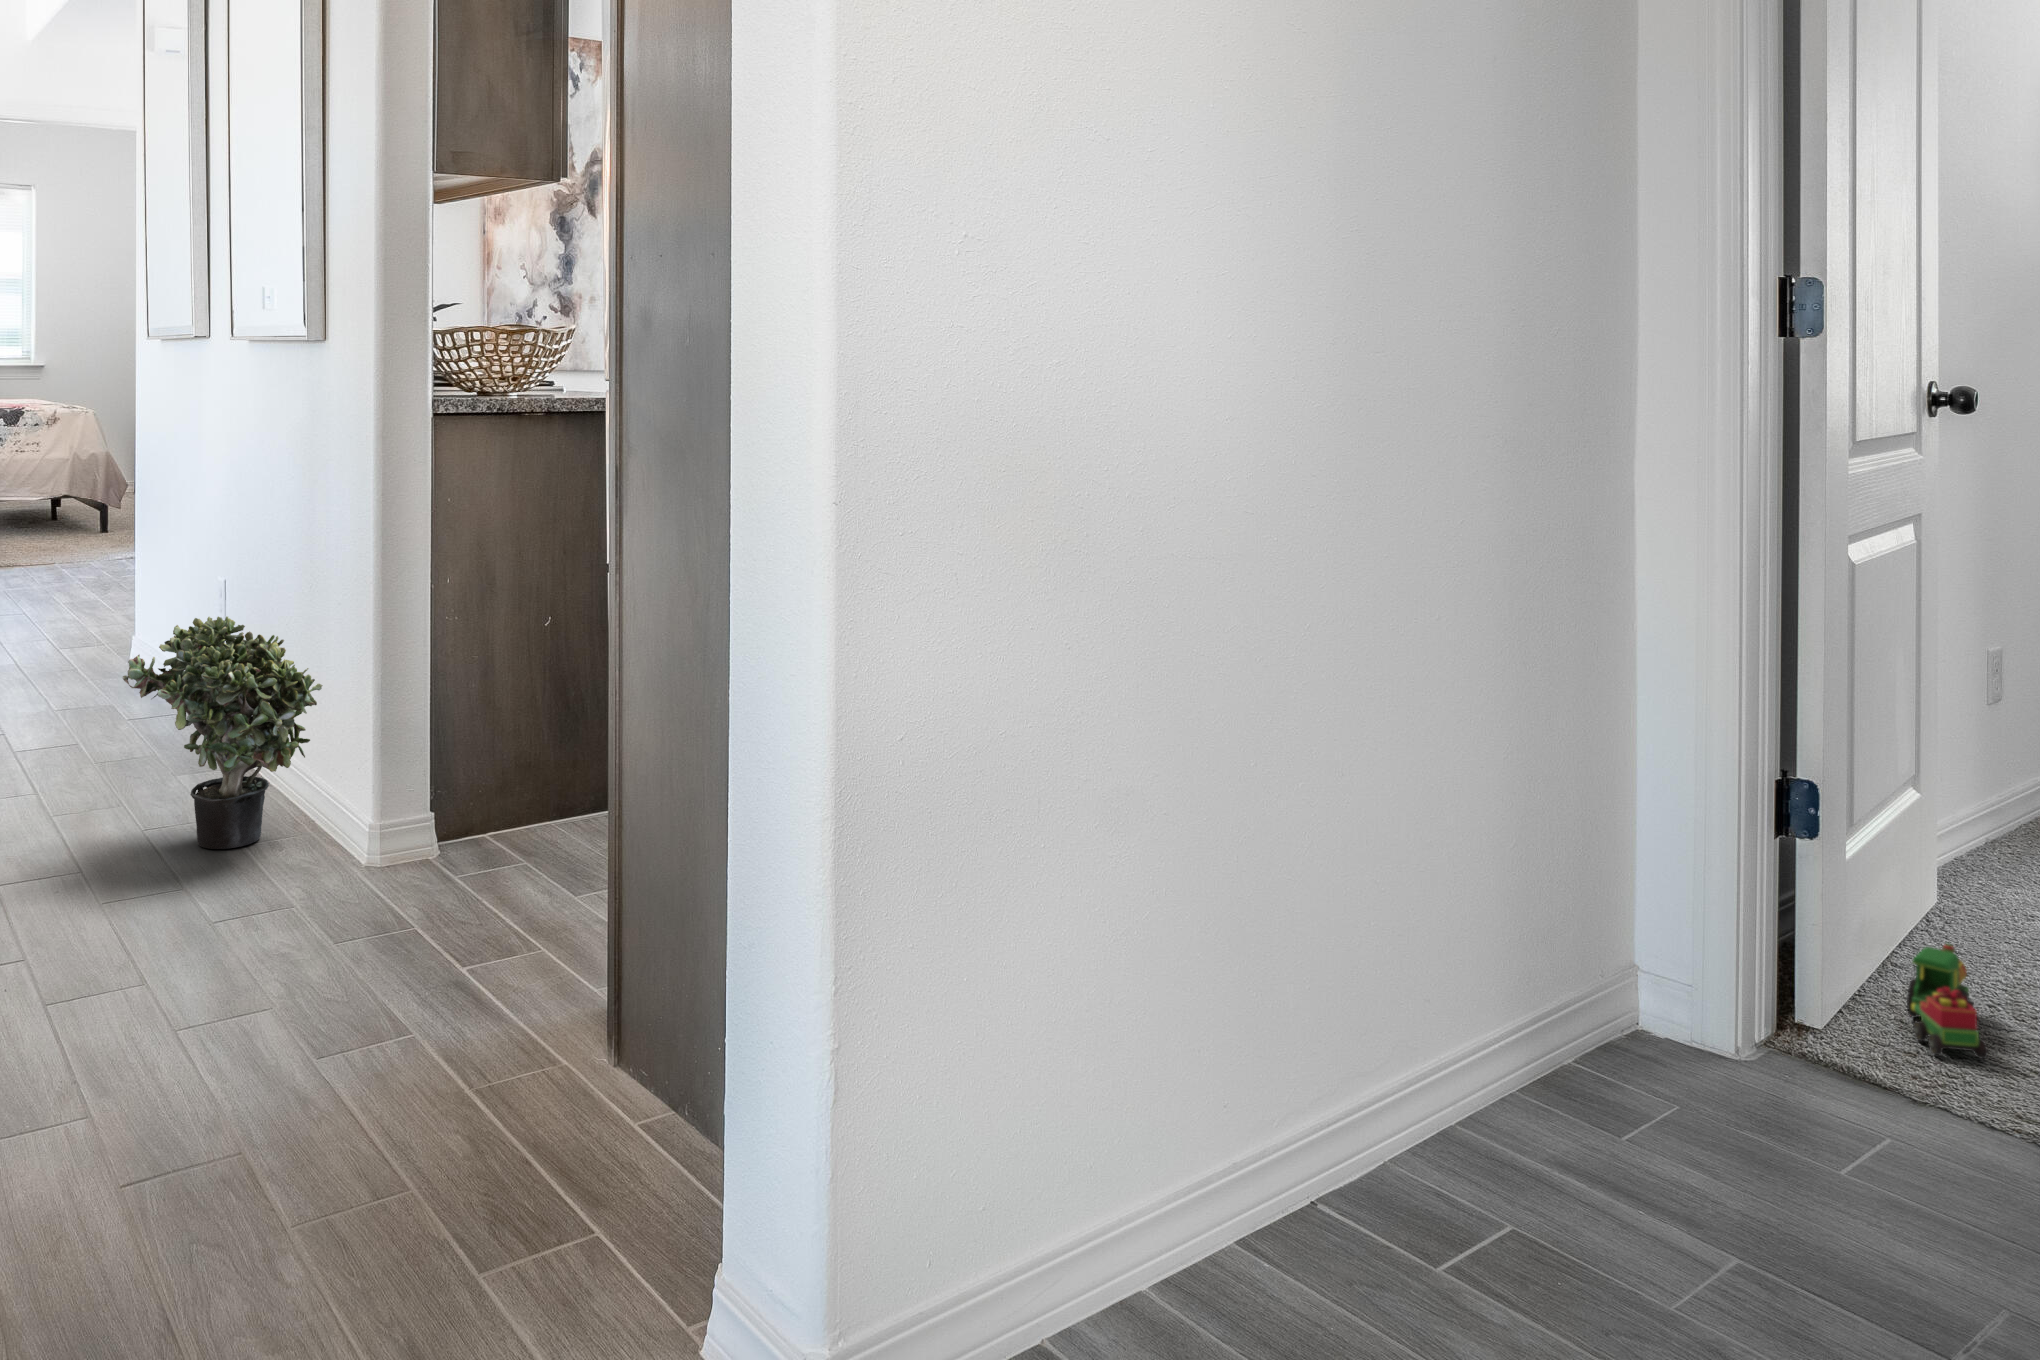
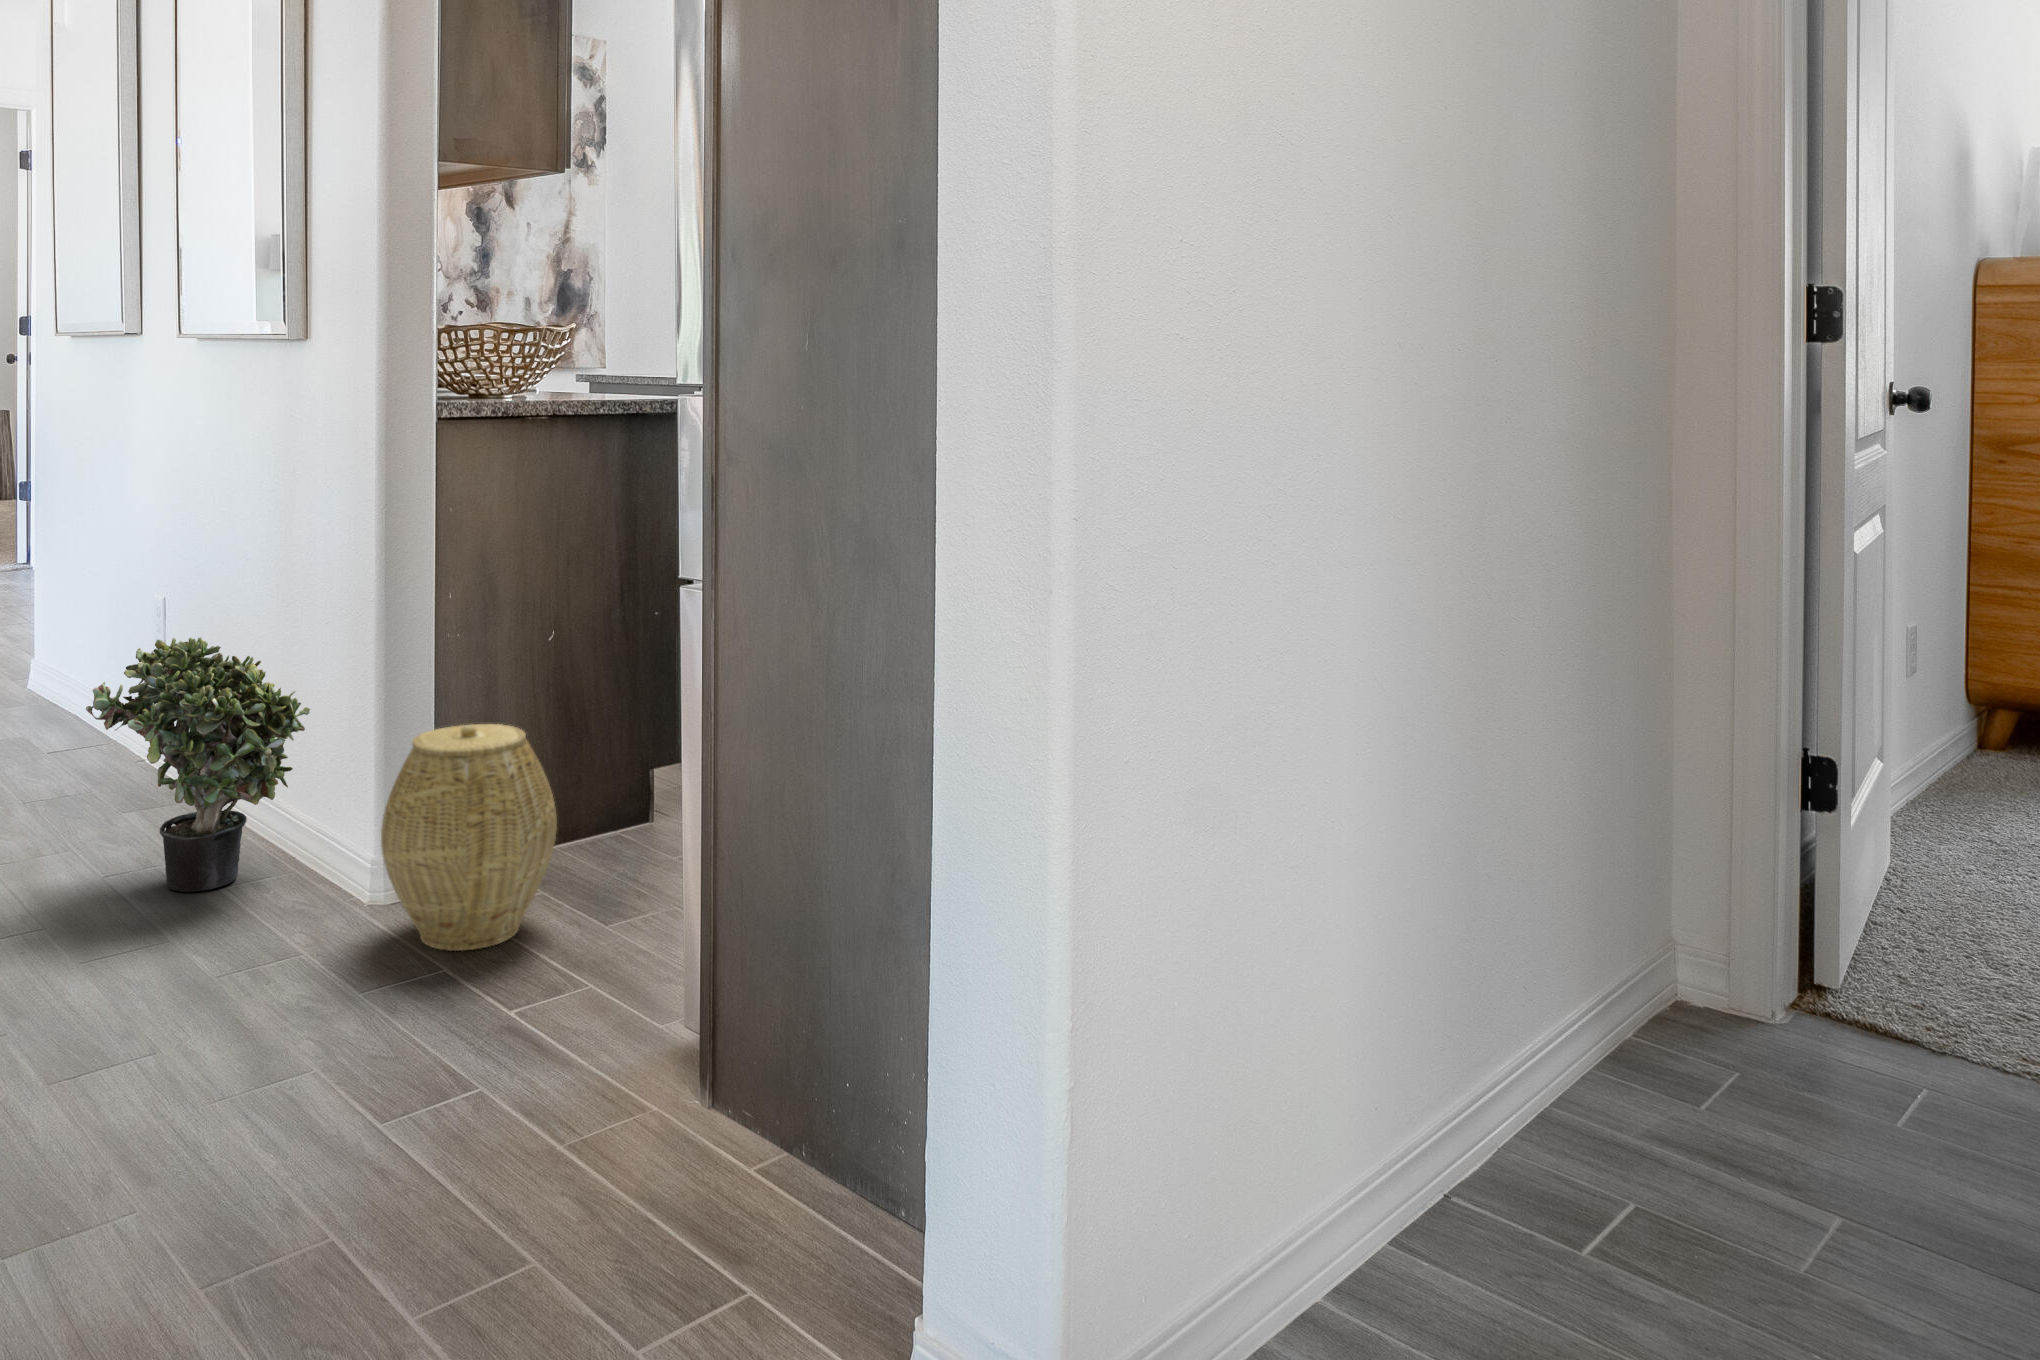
woven basket: none [367,703,530,914] -> present [381,724,557,951]
toy train: present [1907,944,1988,1059] -> none [1902,901,1984,1007]

